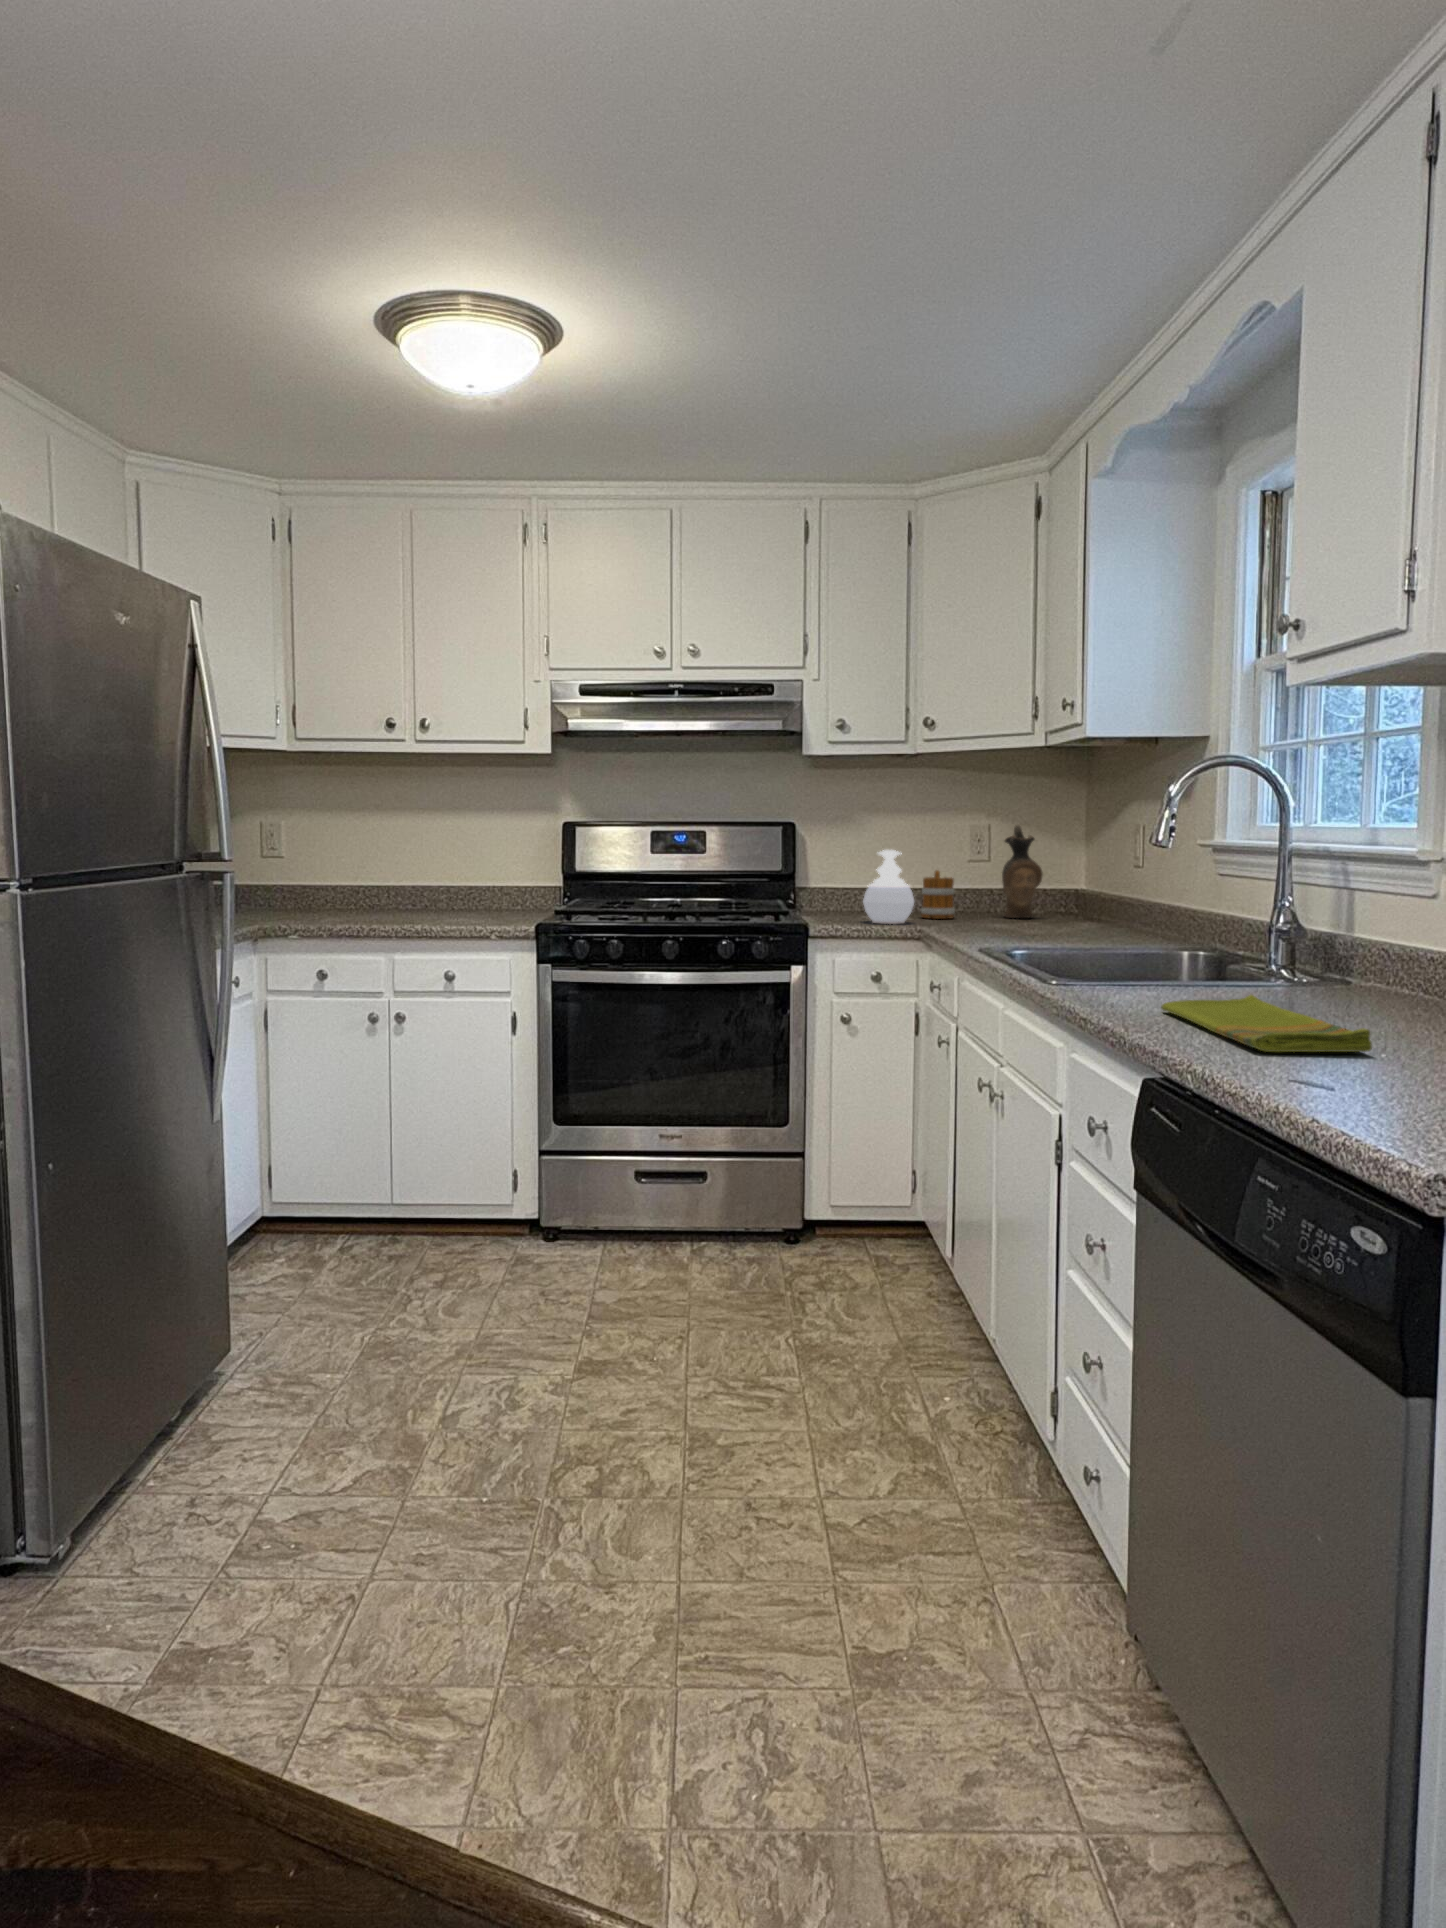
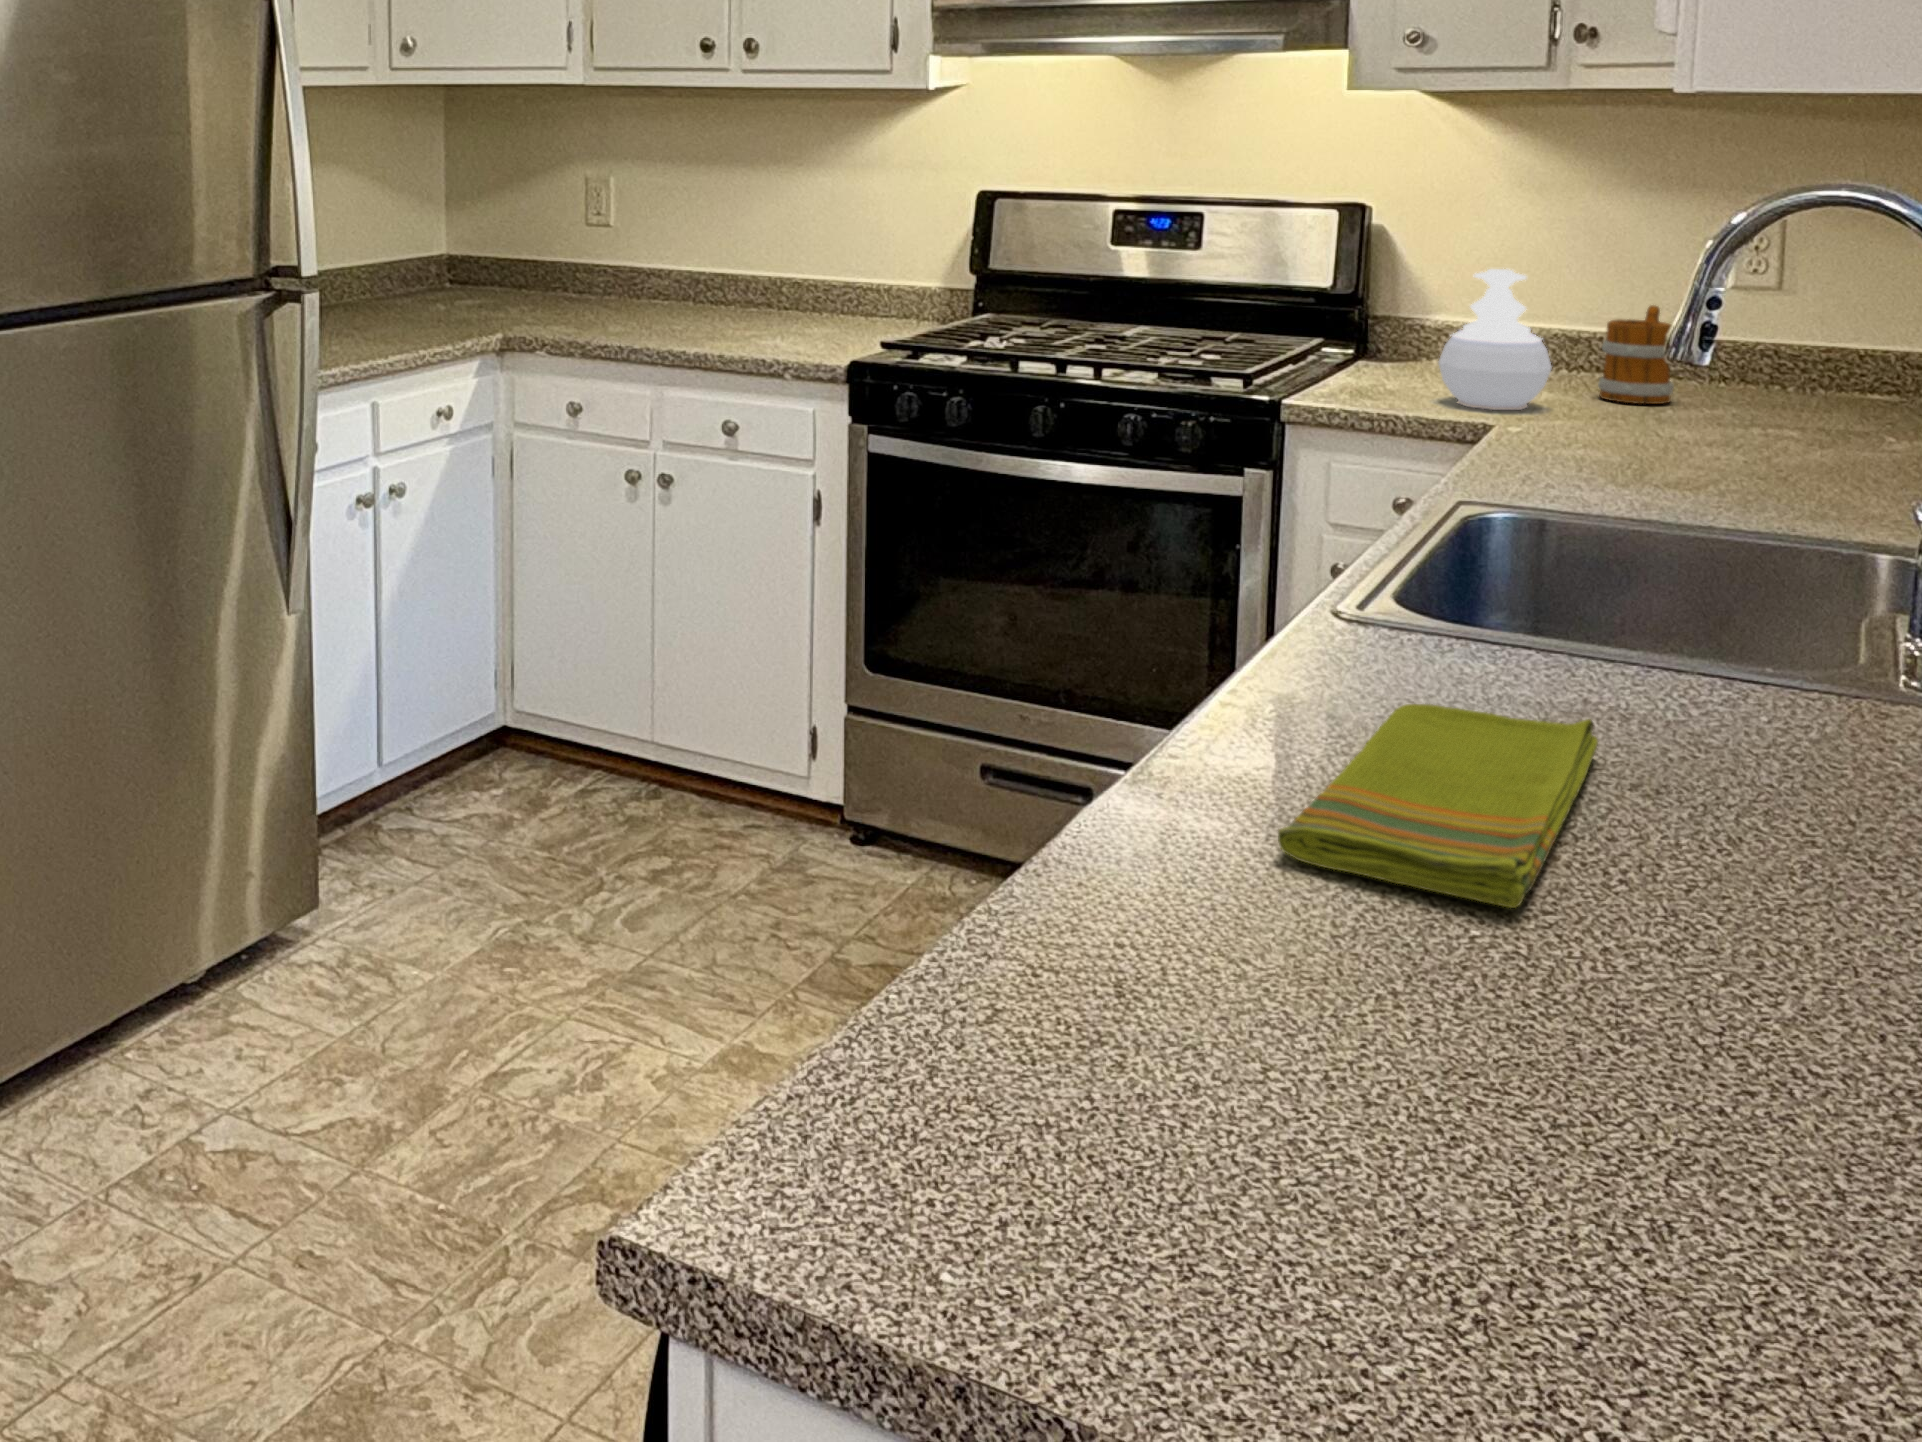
ceramic pitcher: present [1002,825,1043,918] -> none [1794,223,1888,415]

